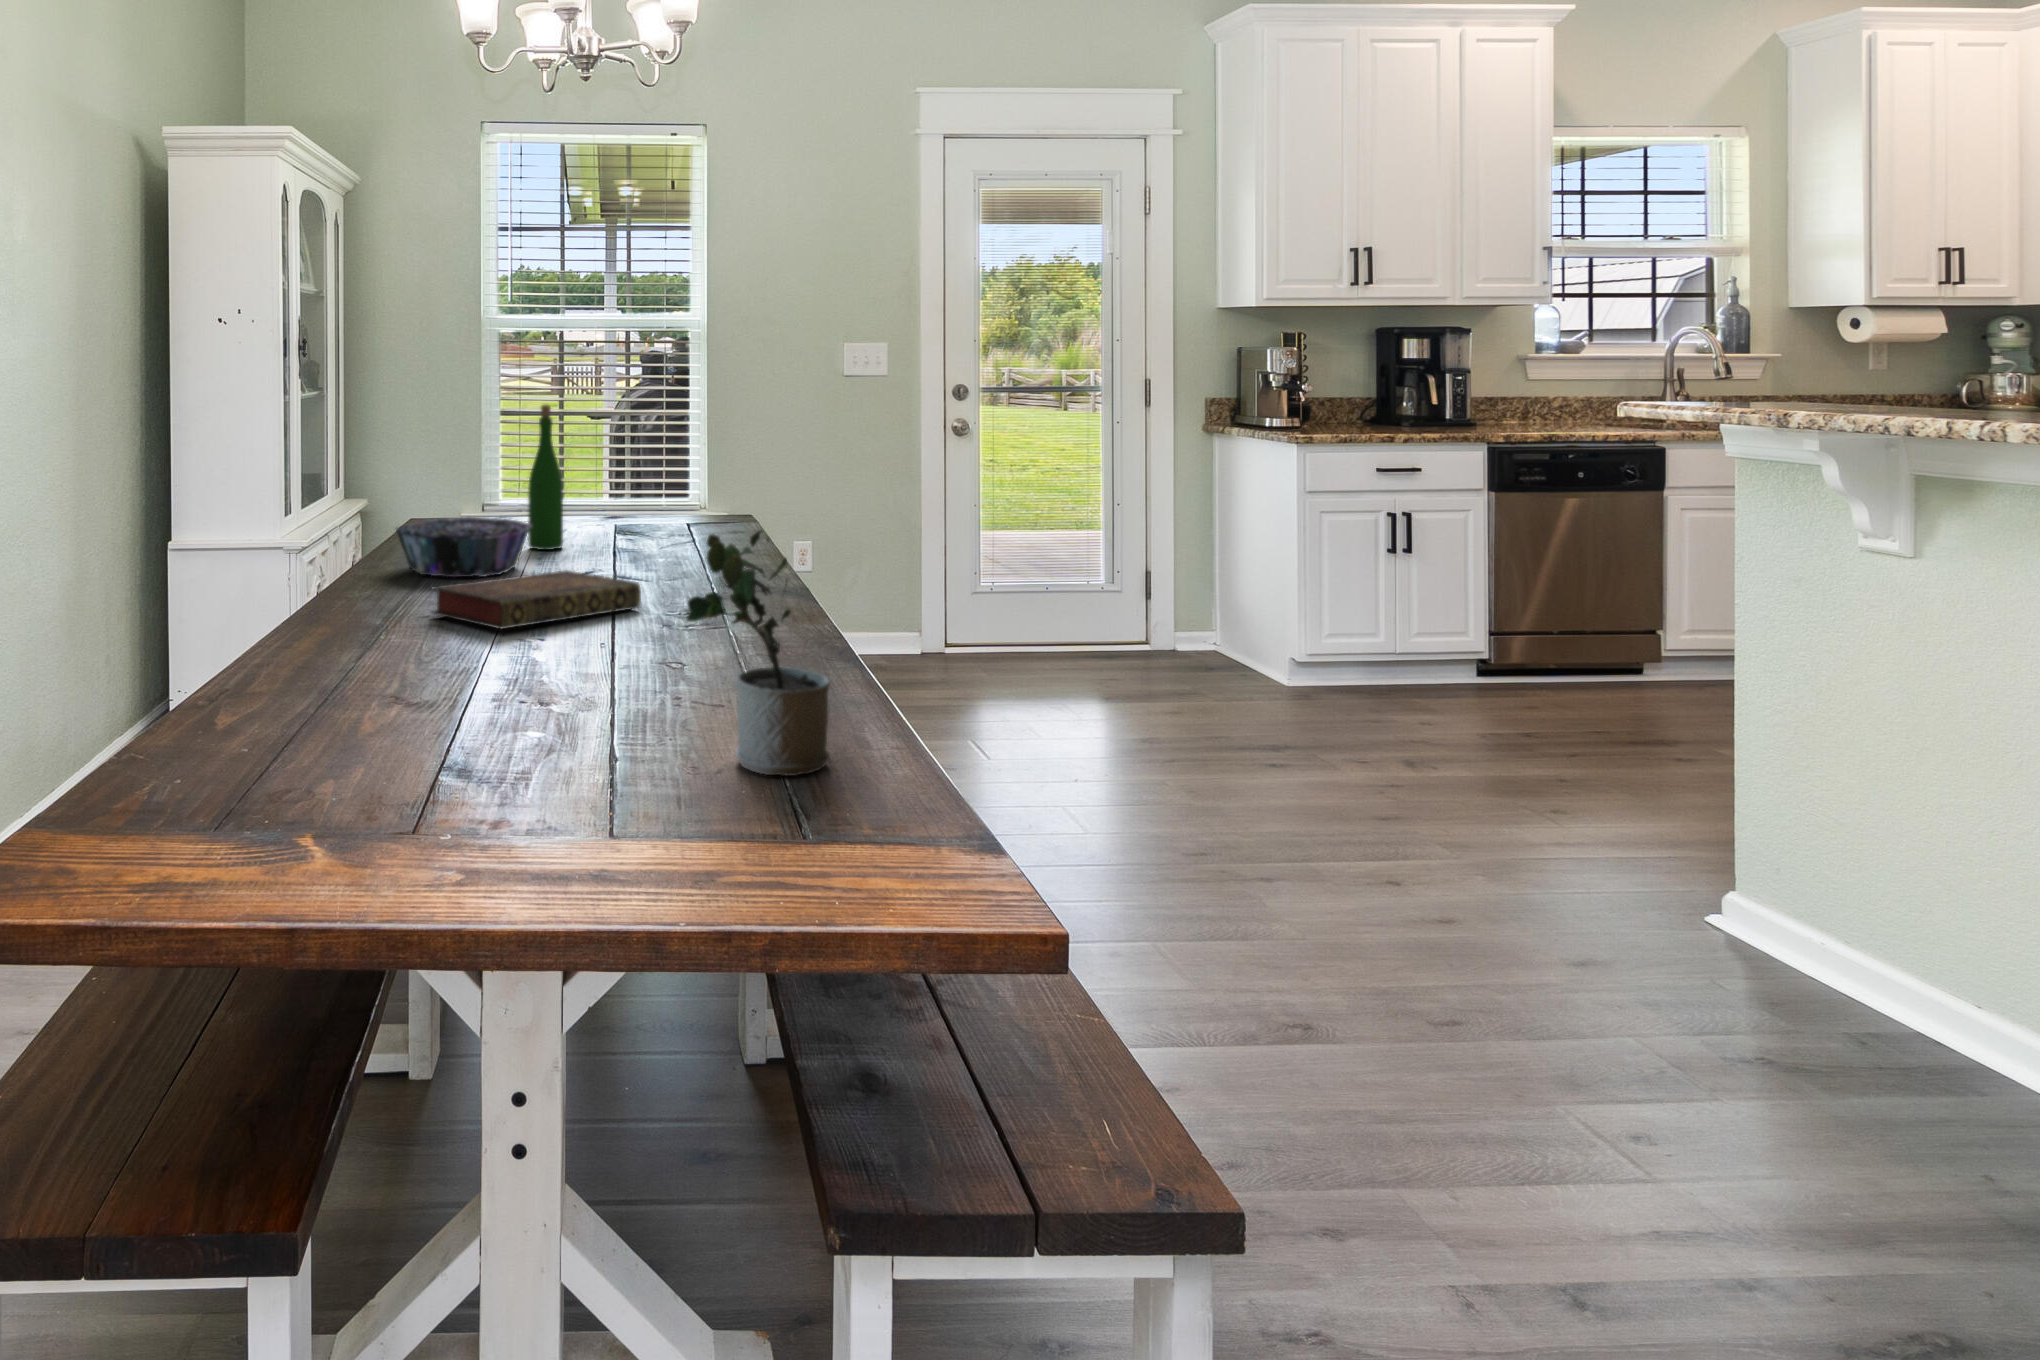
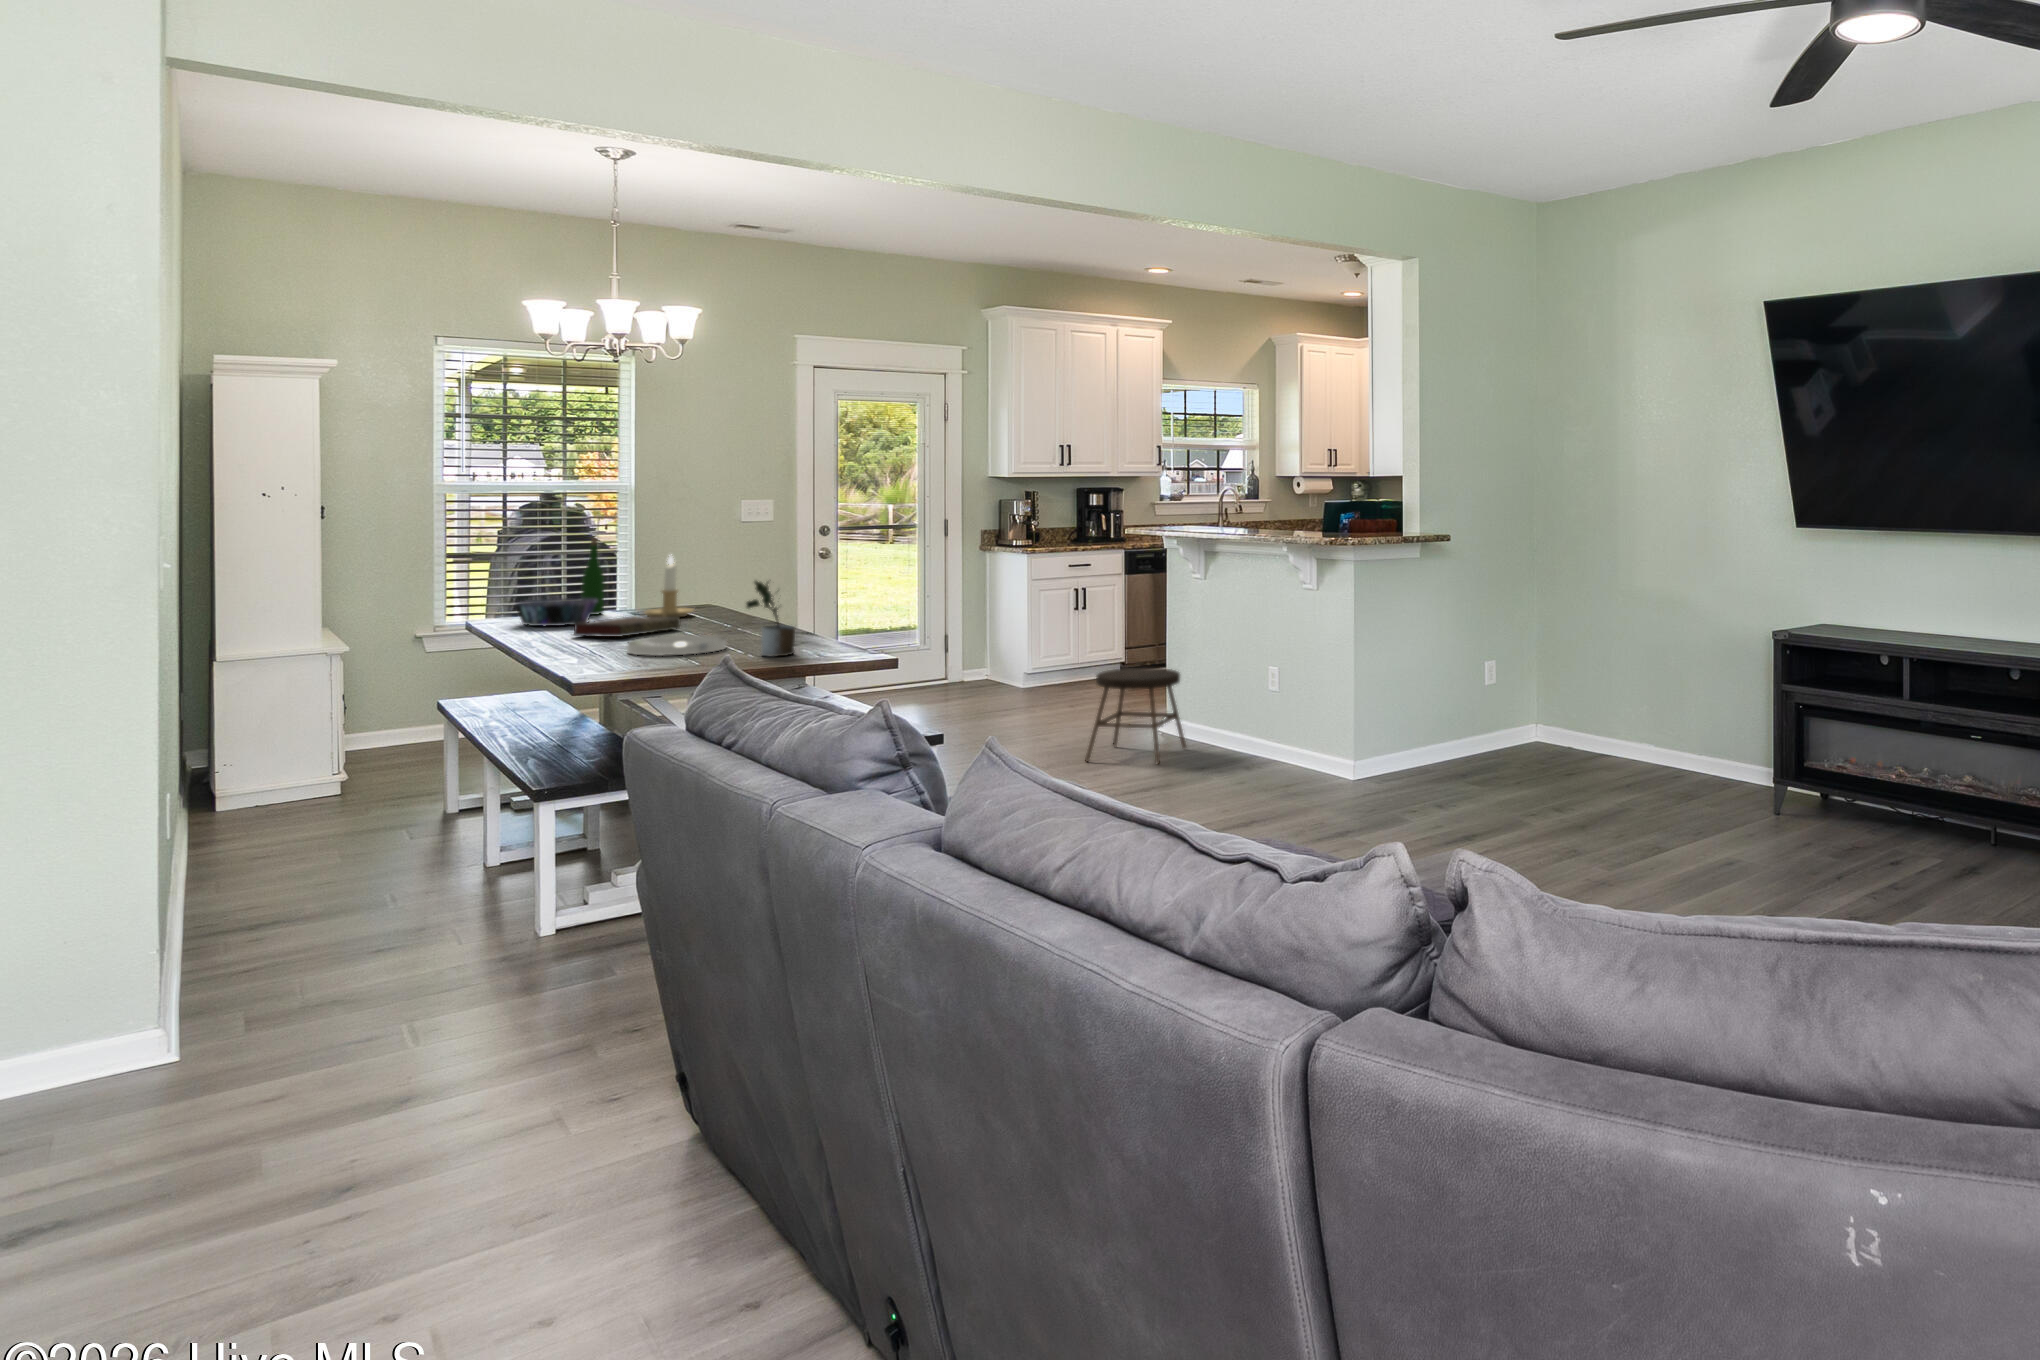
candlestick: none [610,436,703,573] -> present [645,556,694,617]
plate: none [458,647,680,727] -> present [627,635,726,656]
stool: none [1575,760,1872,1085] -> present [1085,668,1186,764]

